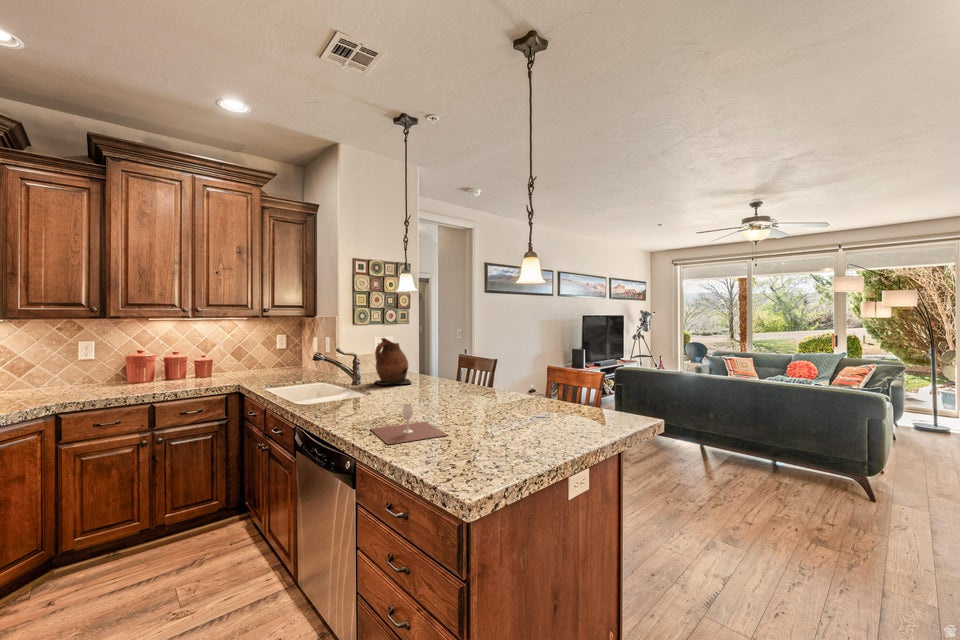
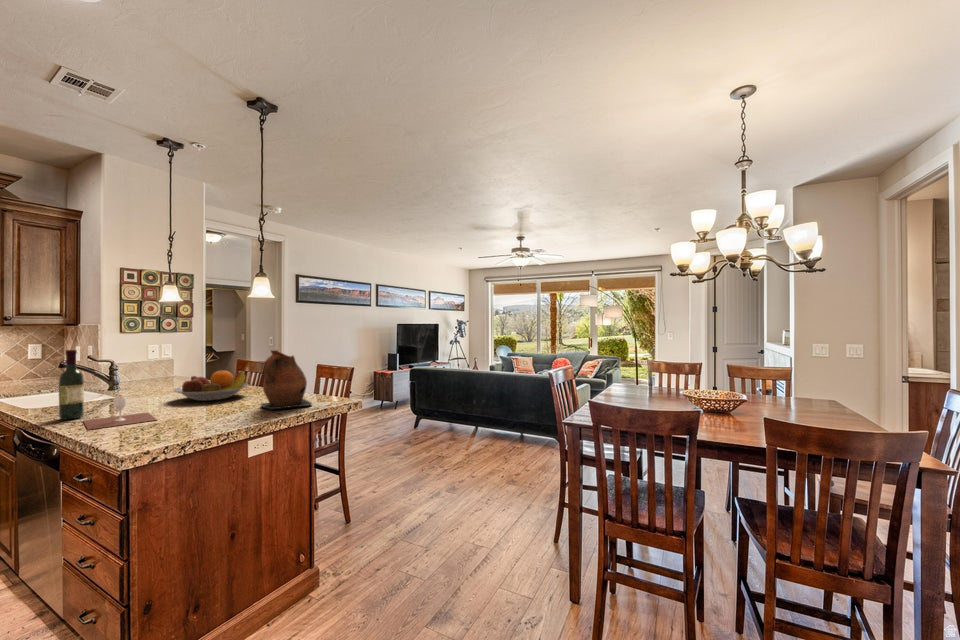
ceramic pitcher: present [375,338,412,385] -> present [261,350,312,409]
wine bottle: none [344,347,365,425] -> present [59,350,84,420]
fruit bowl: none [433,372,508,408] -> present [173,370,248,401]

